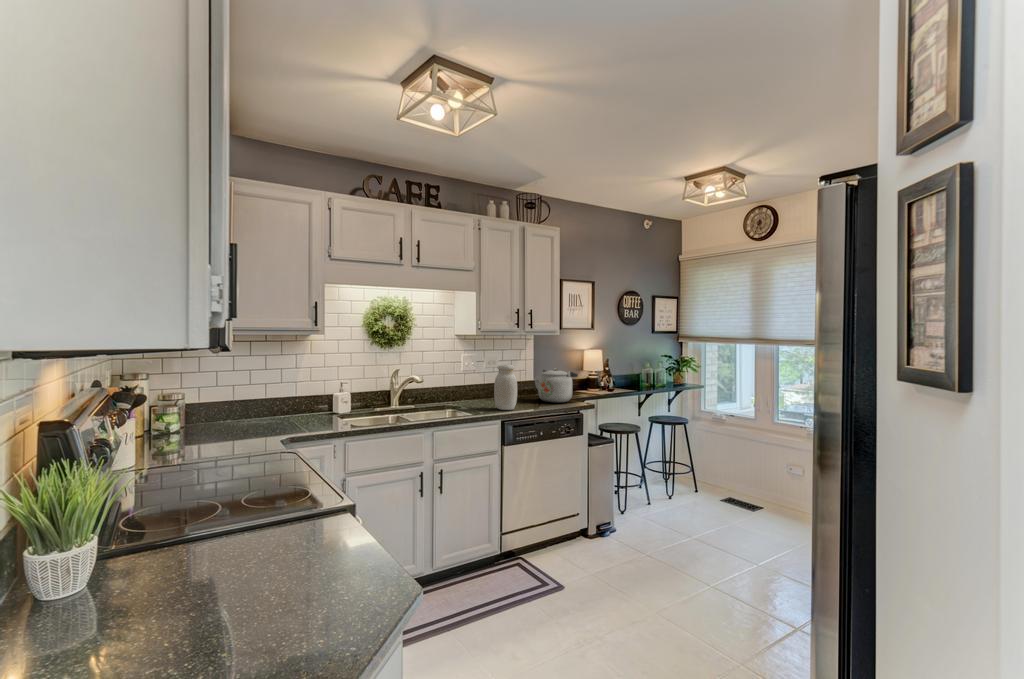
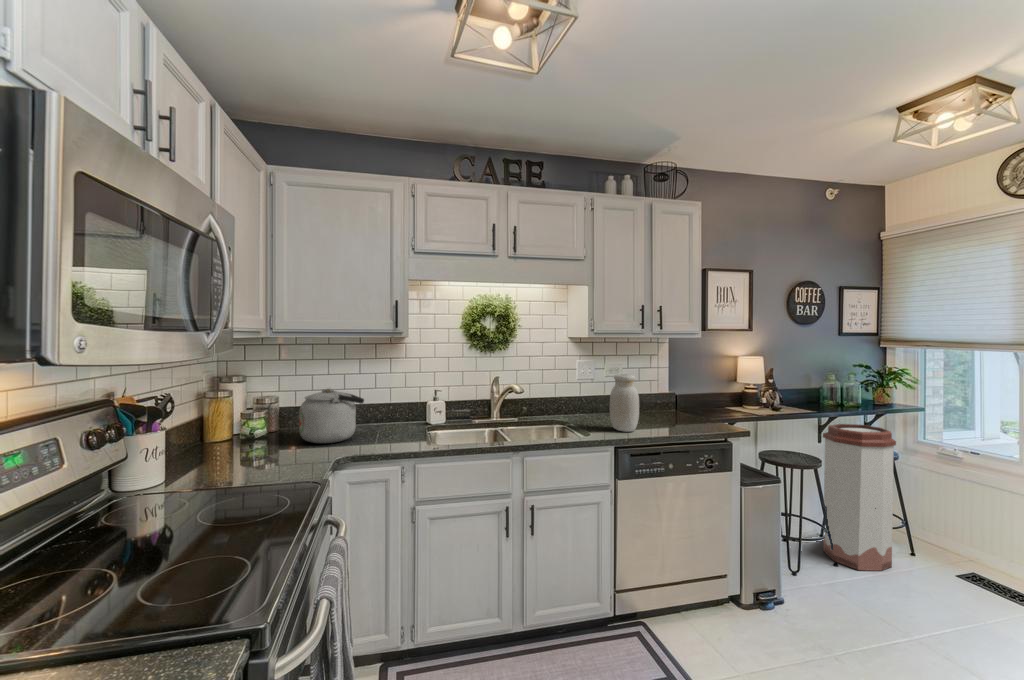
kettle: present [535,368,578,402] -> present [299,388,364,443]
trash can: none [641,400,687,505] -> present [823,424,896,571]

